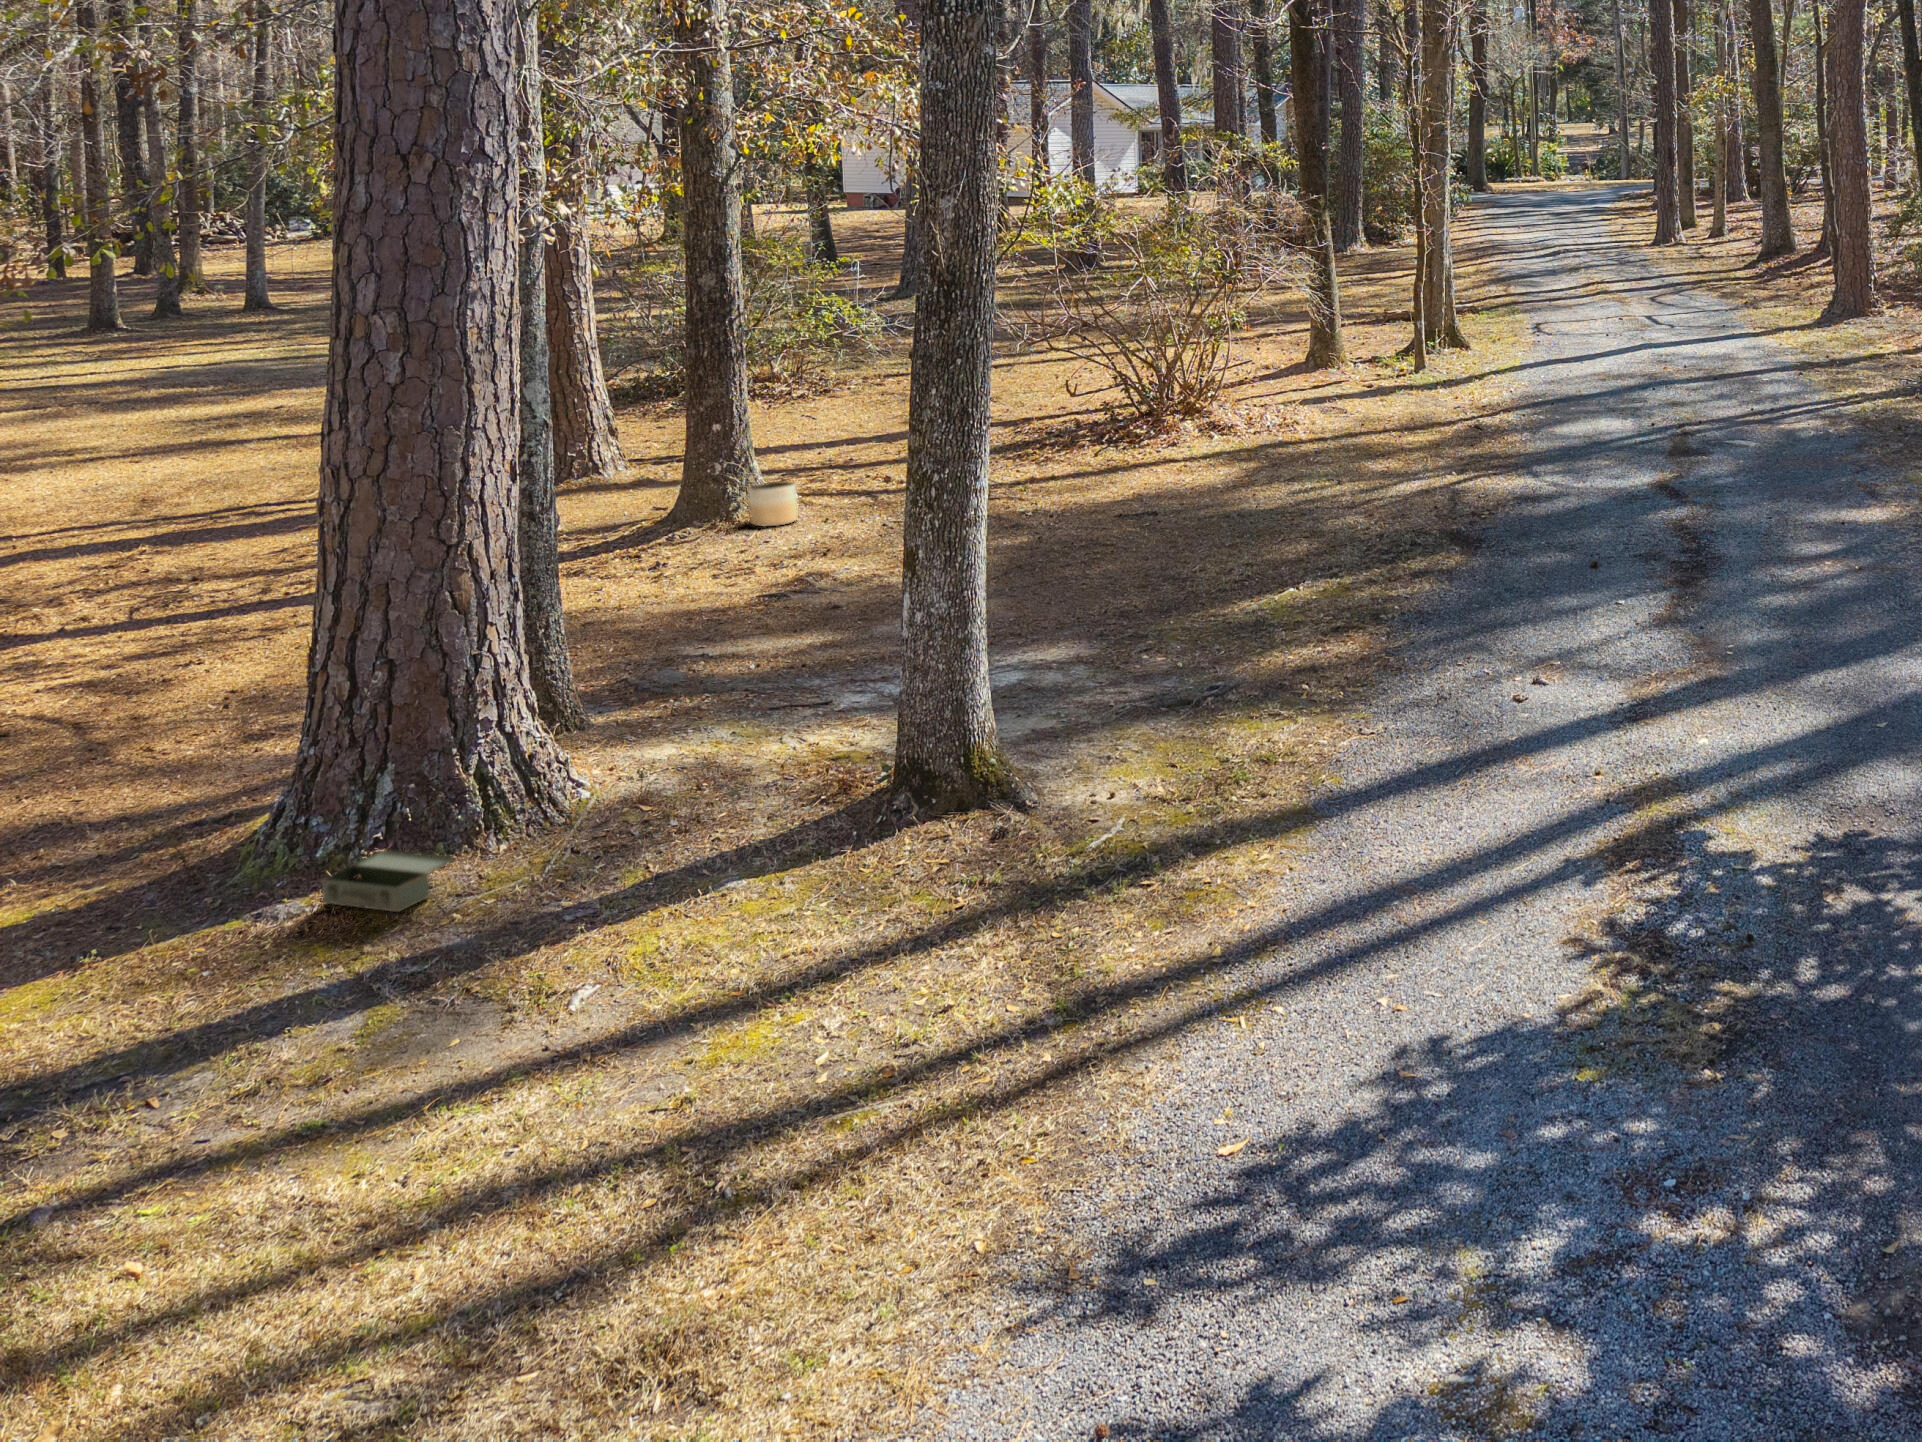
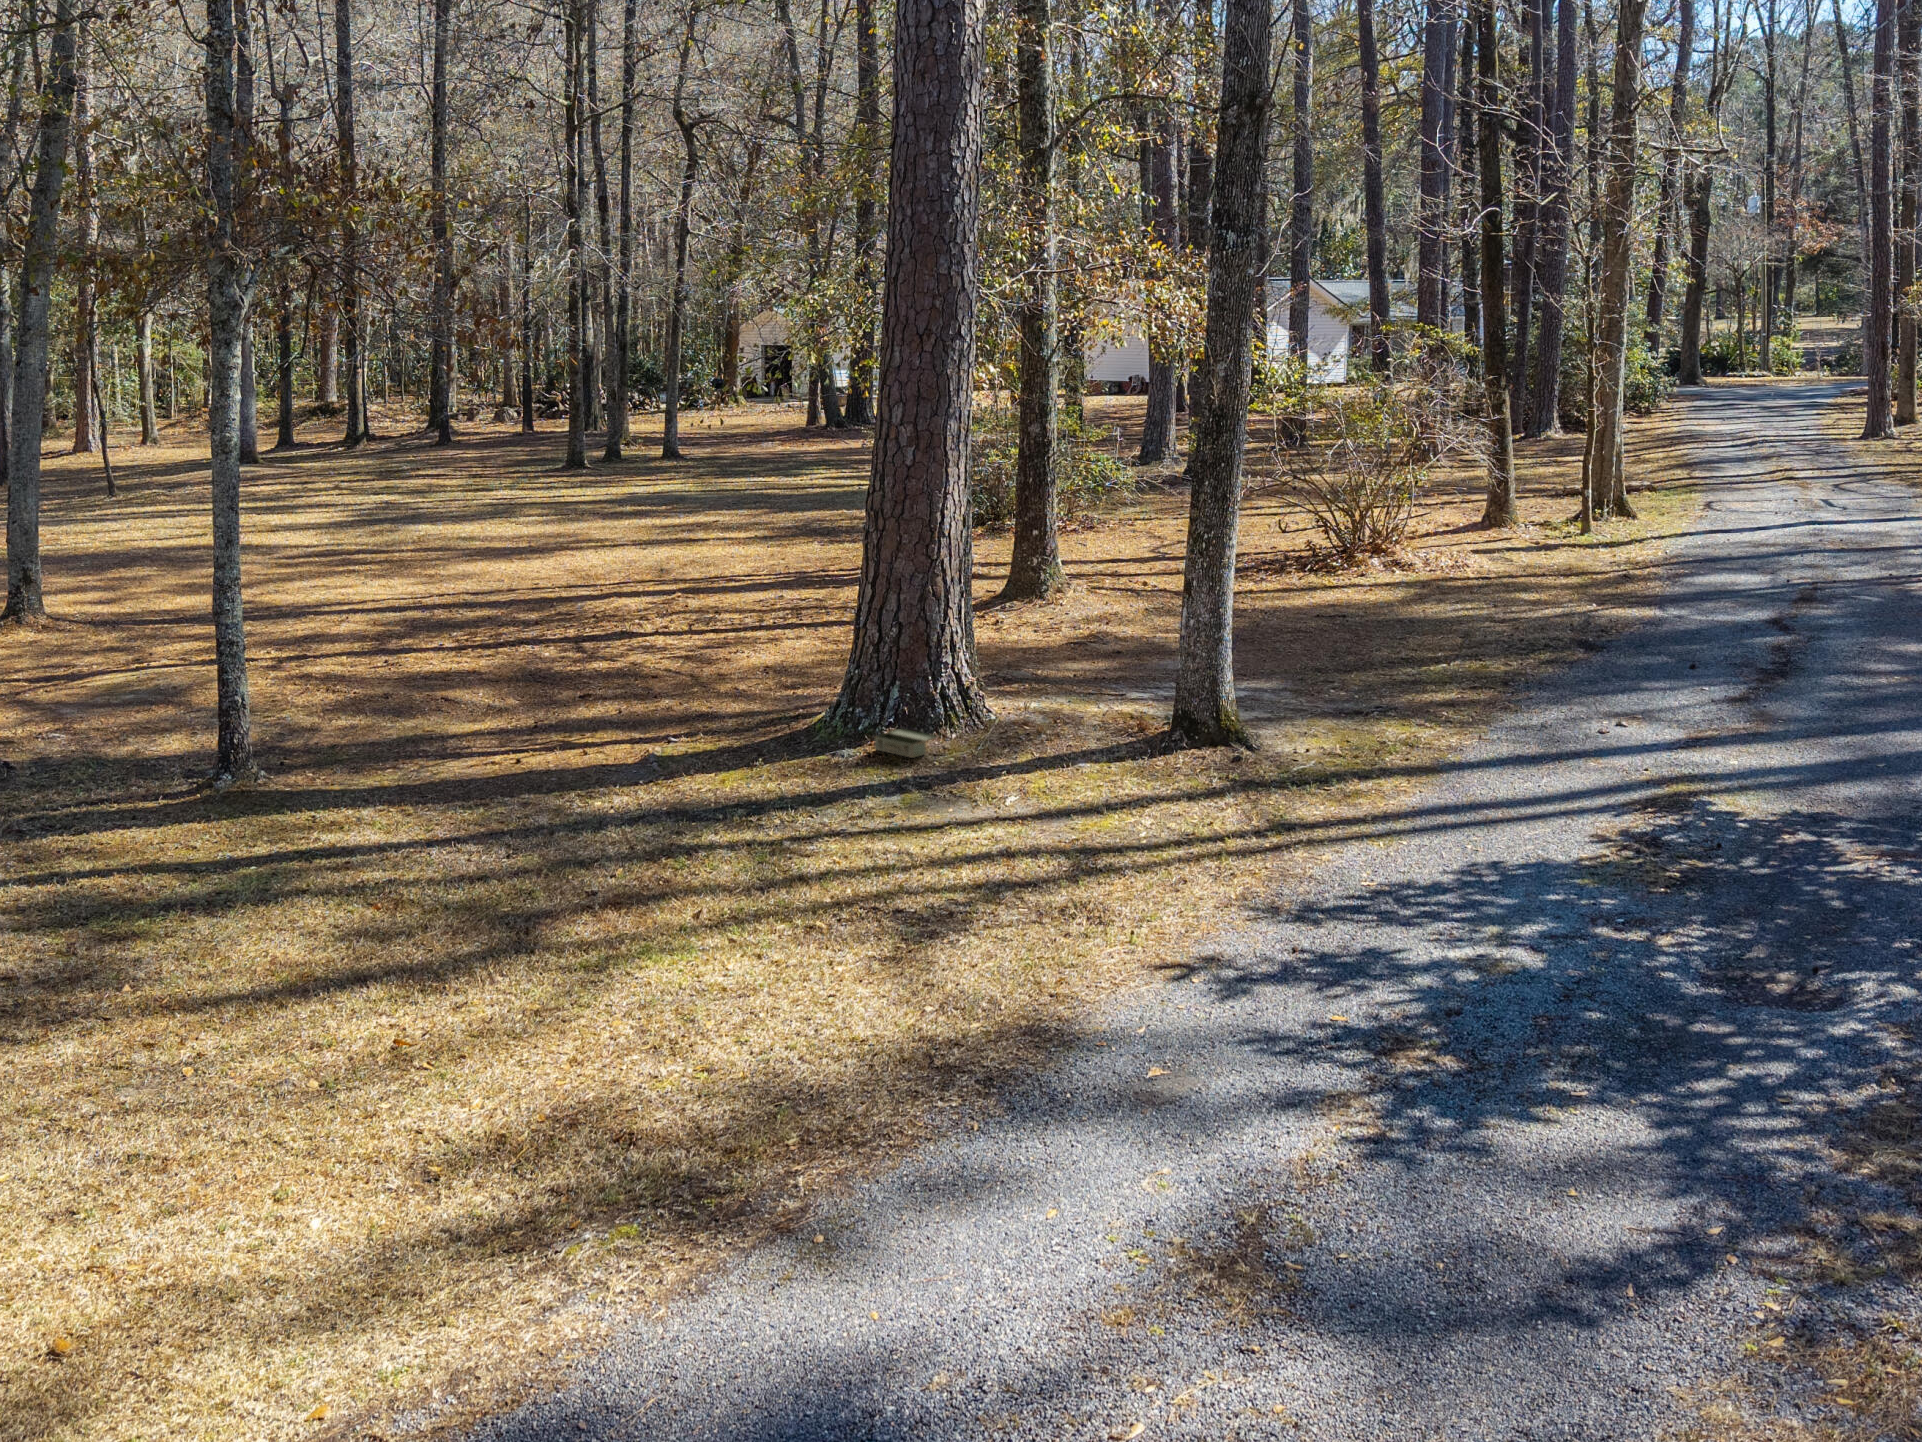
planter: present [749,481,798,527] -> none [1054,573,1085,603]

